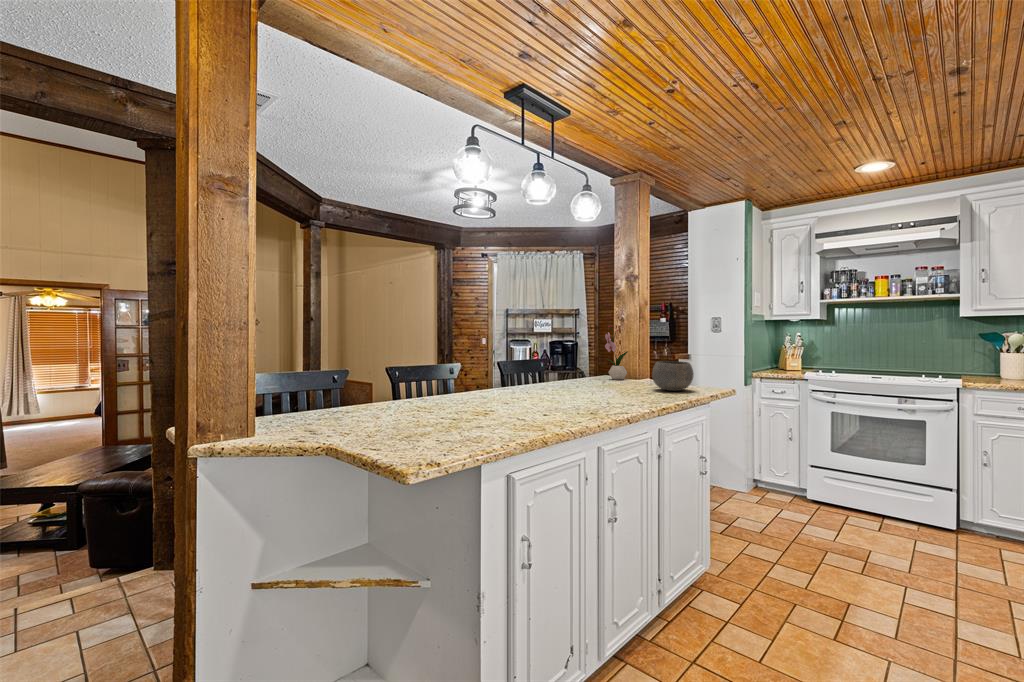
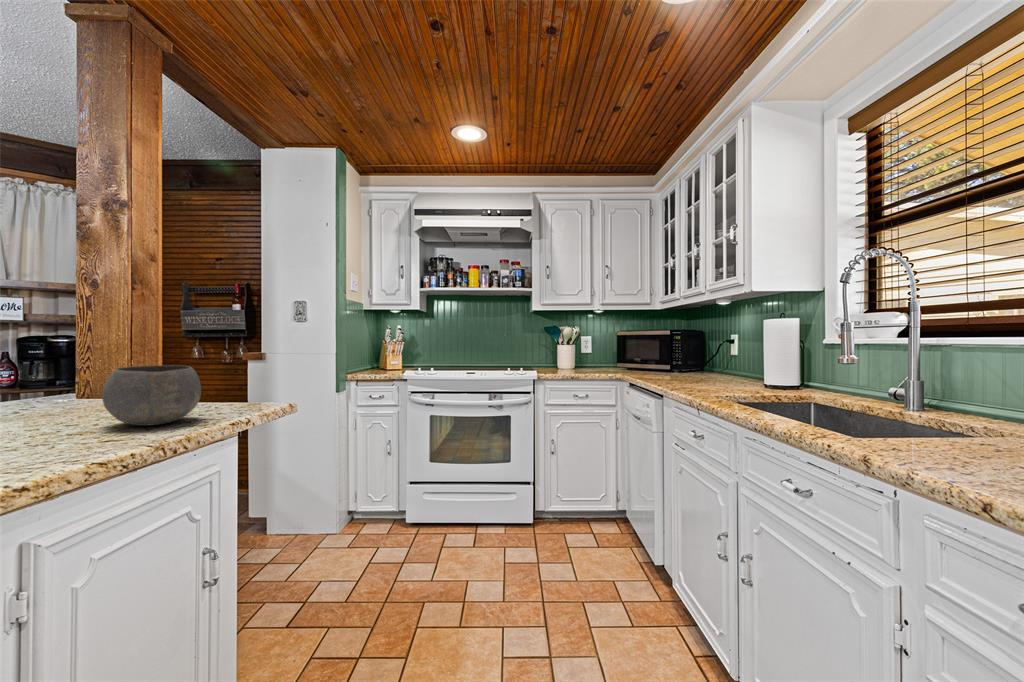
flower arrangement: present [605,326,628,380] -> none [45,299,103,404]

